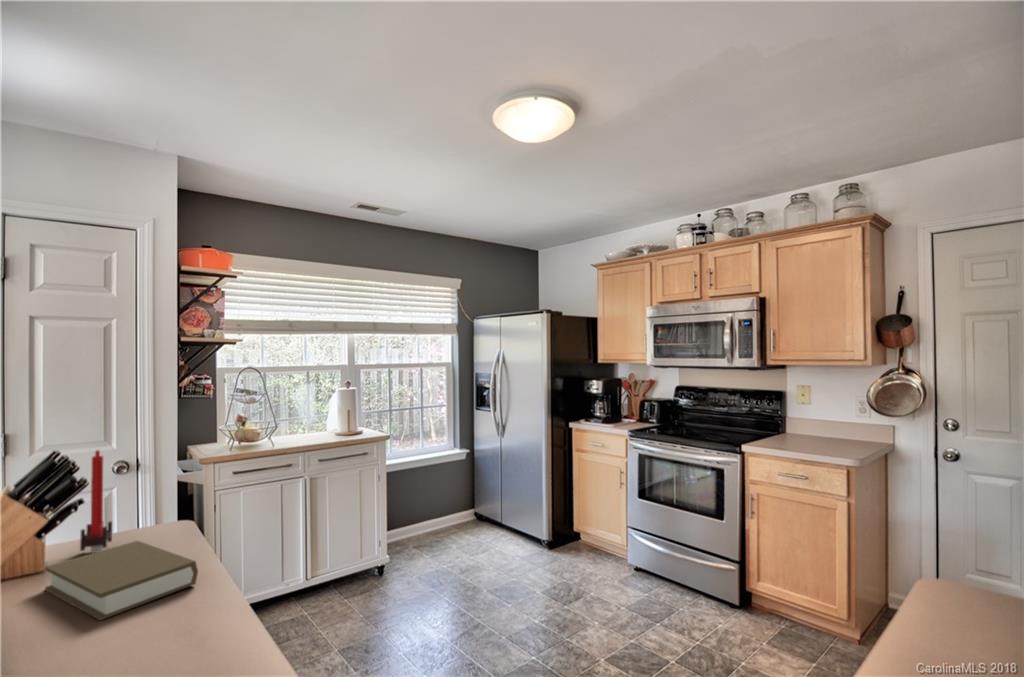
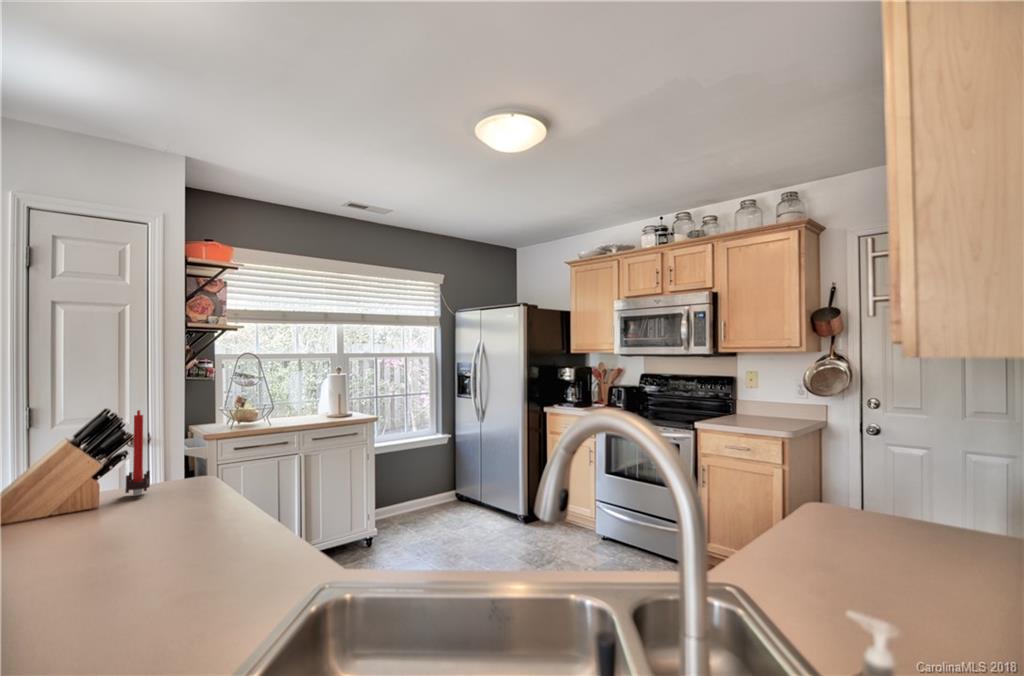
book: present [45,541,198,620] -> none [106,483,231,533]

